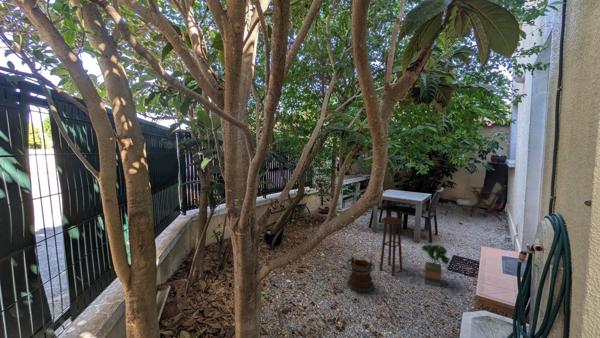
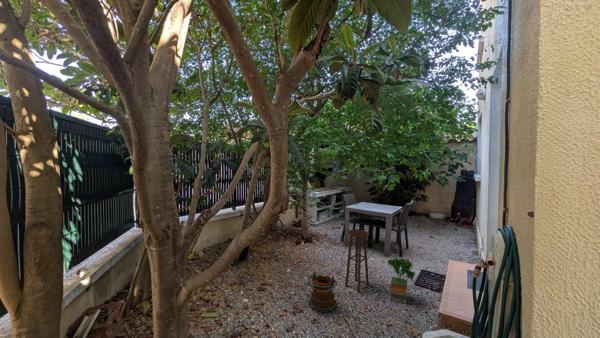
lounge chair: present [469,183,502,221] -> none [441,196,473,234]

